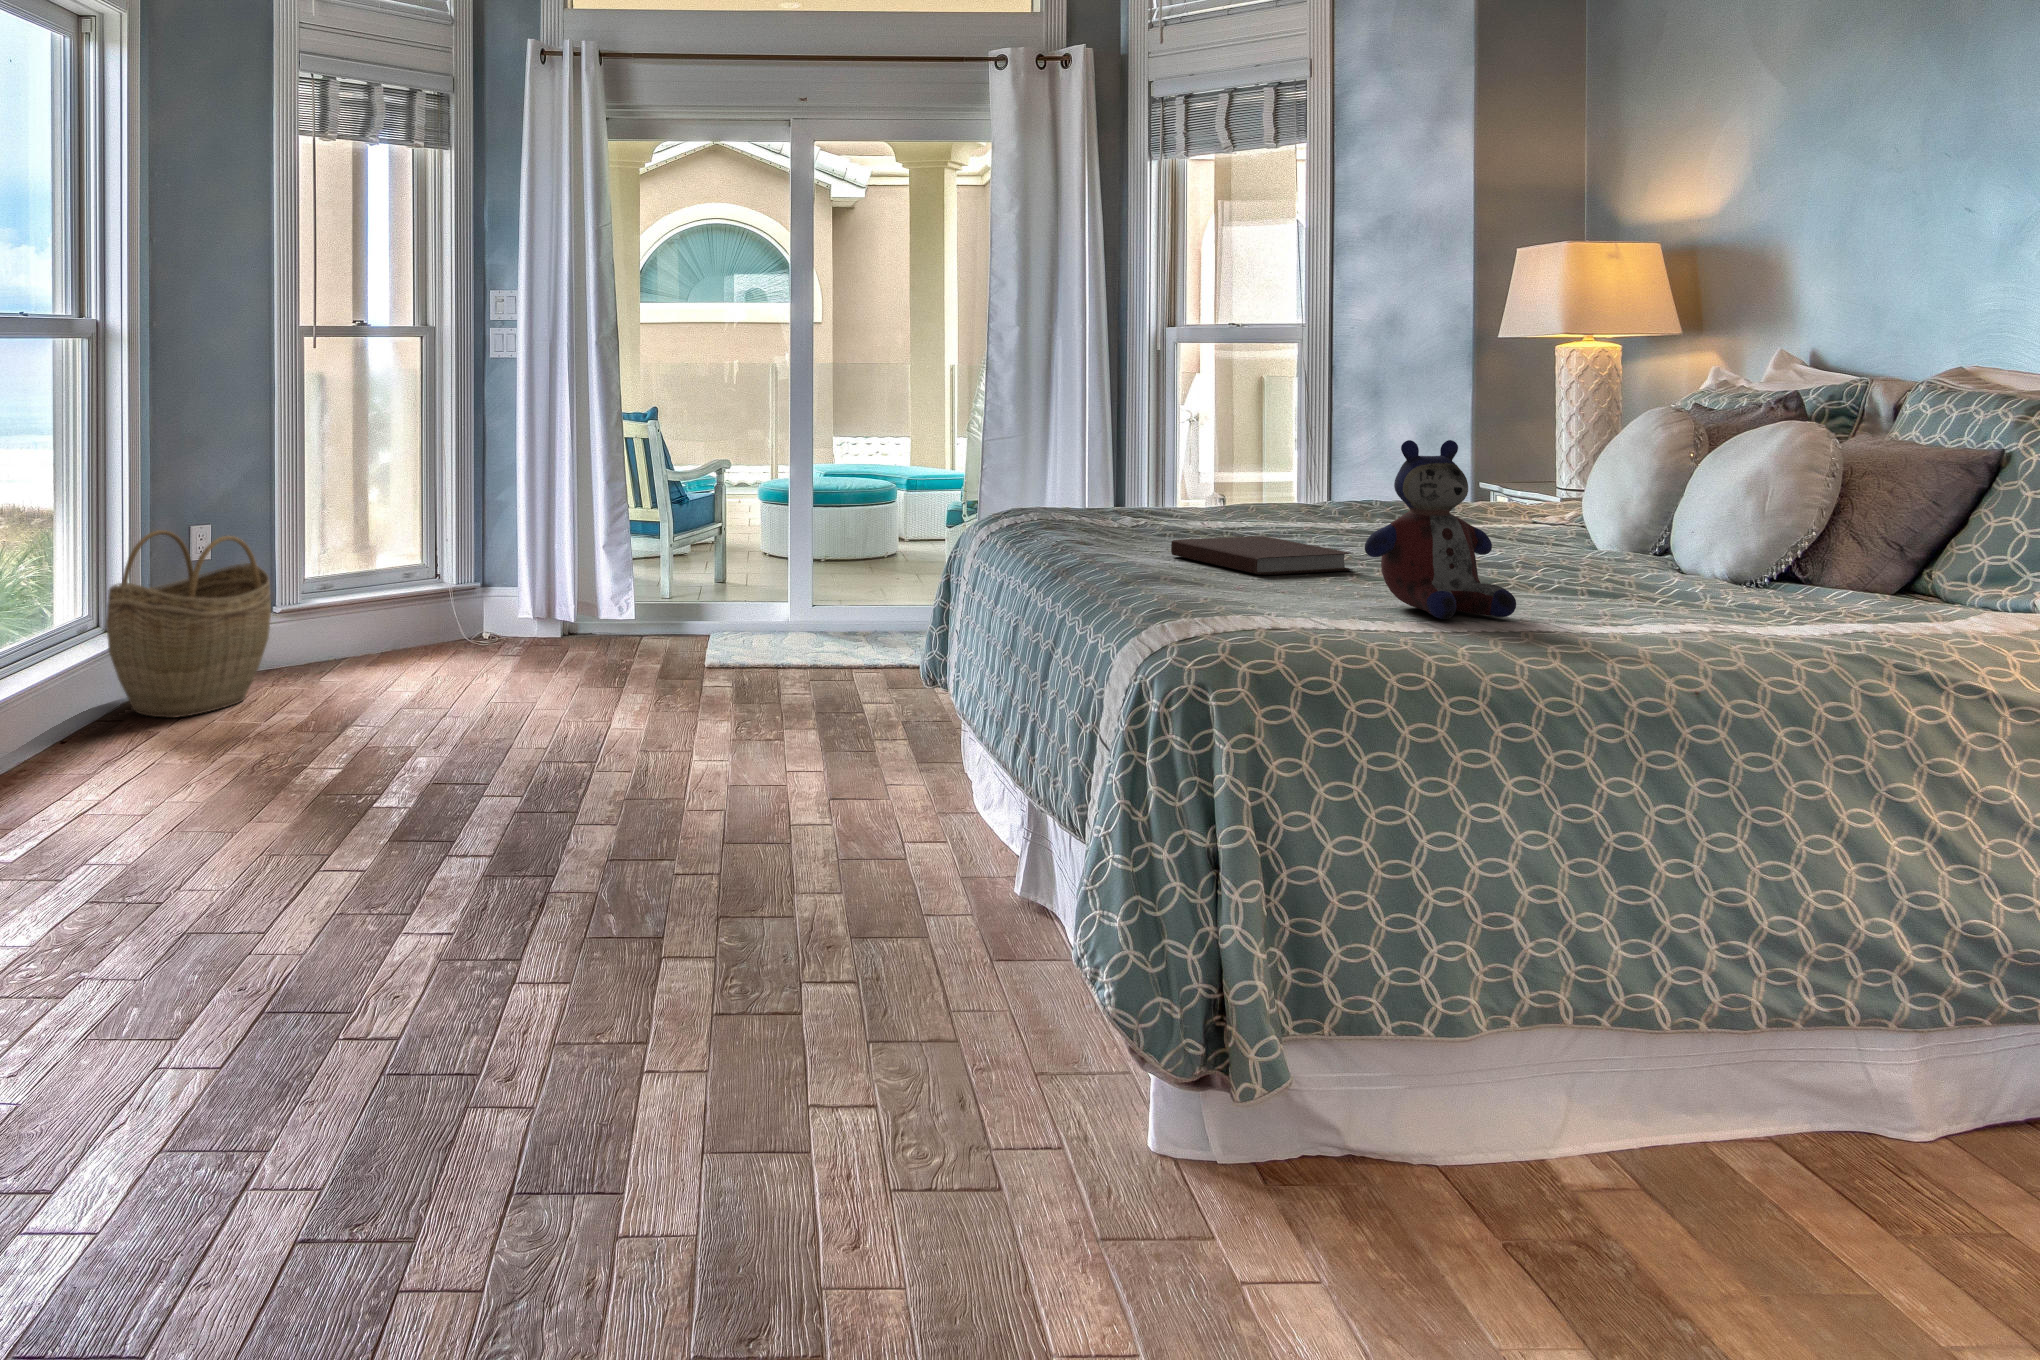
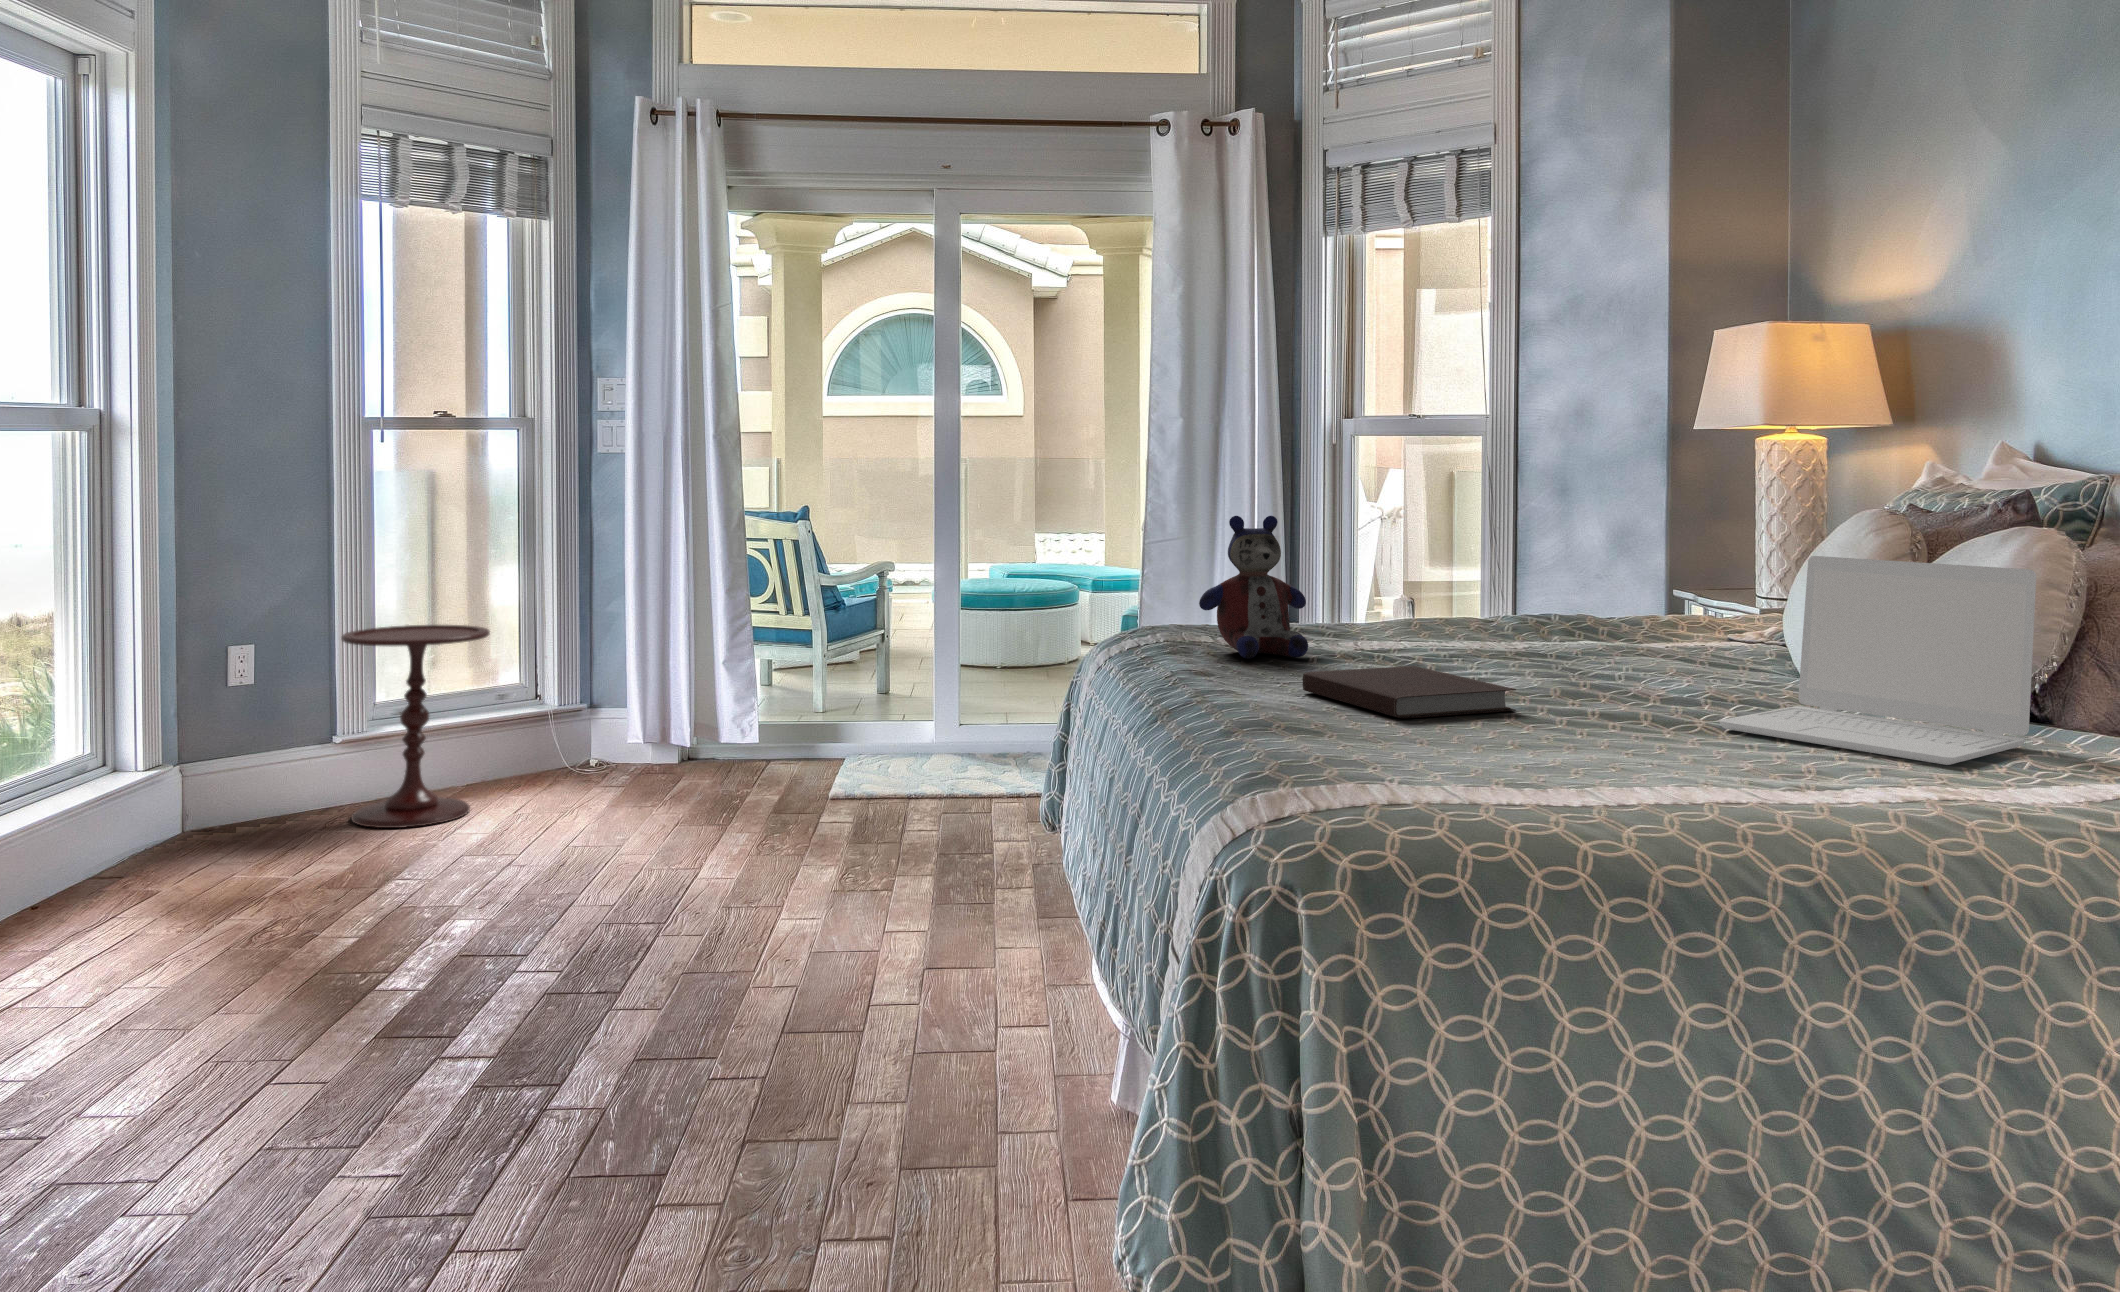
stuffed bear: present [1365,440,1516,619] -> present [1199,516,1308,659]
laptop: none [1526,445,1798,610] -> present [1720,556,2036,765]
side table: none [305,507,425,677] -> present [341,625,490,828]
woven basket: present [106,530,271,718] -> none [70,655,285,884]

